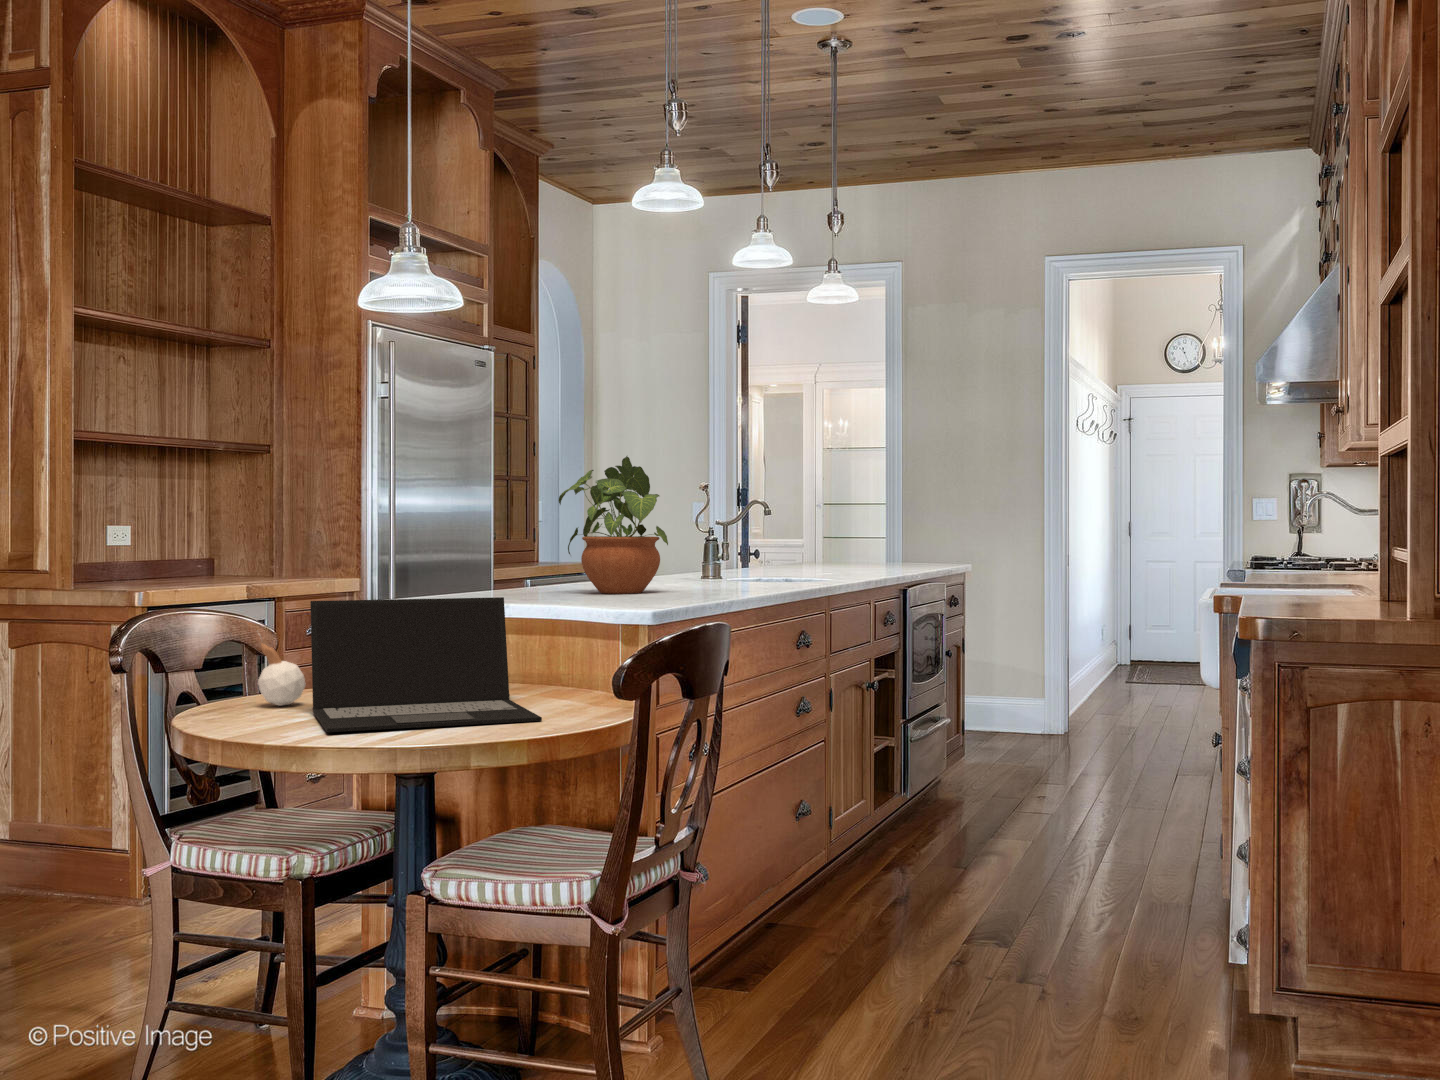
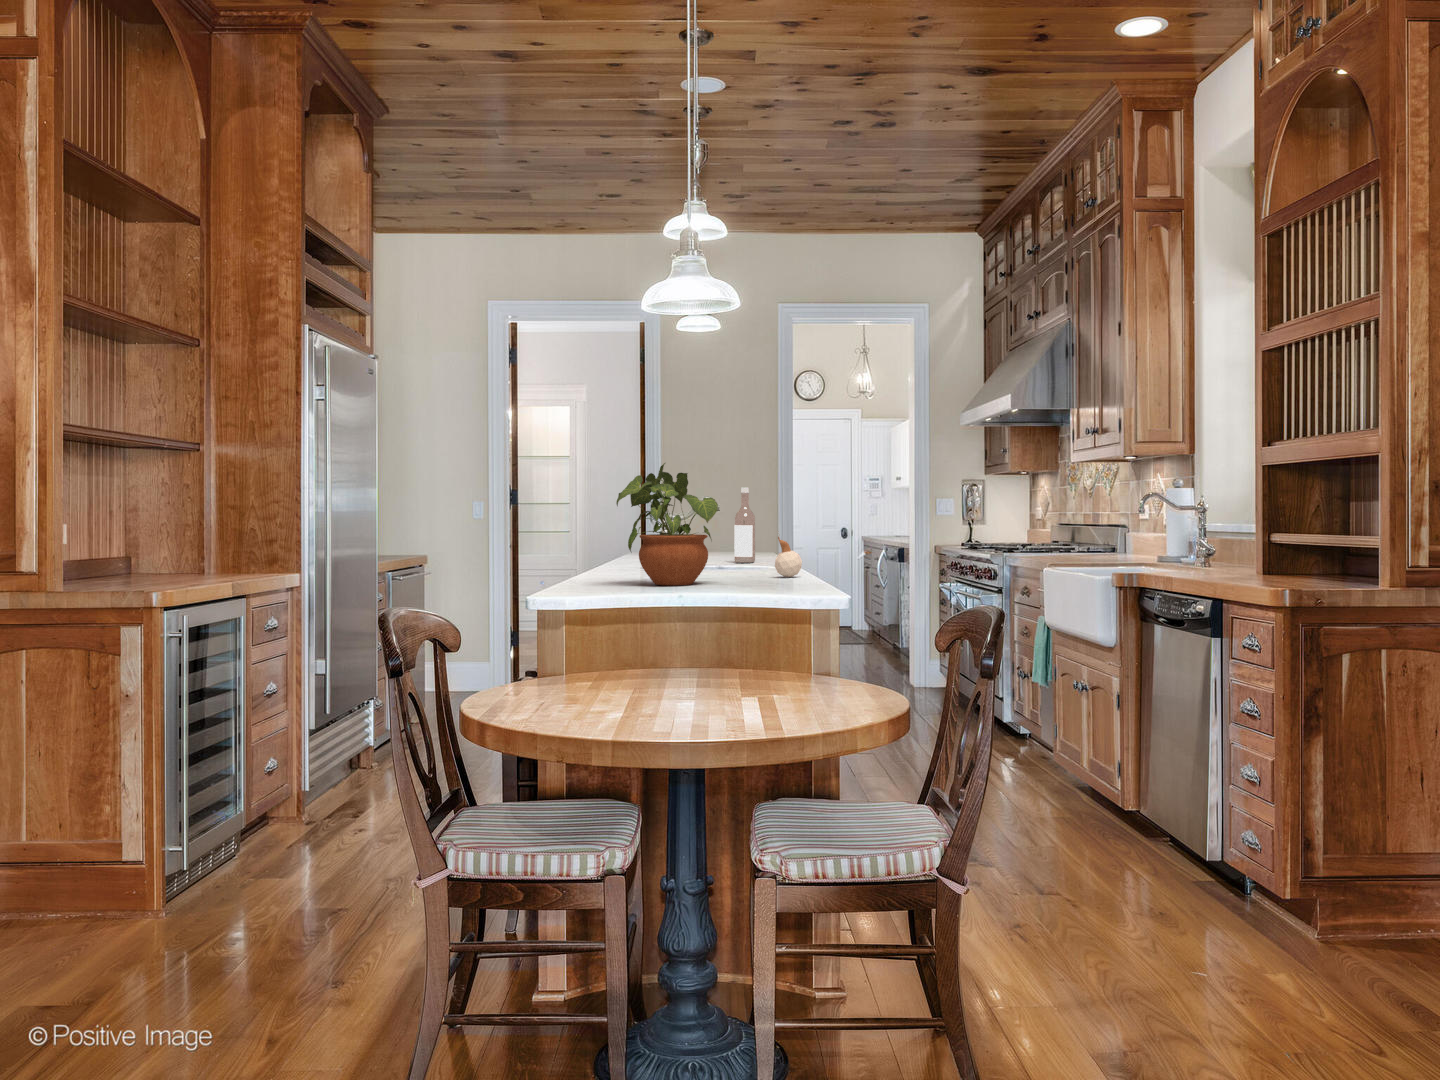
wine bottle: none [838,484,863,576] -> present [734,487,755,563]
laptop: present [310,597,542,732] -> none [595,595,840,733]
candle: present [258,638,305,706] -> present [775,537,802,577]

